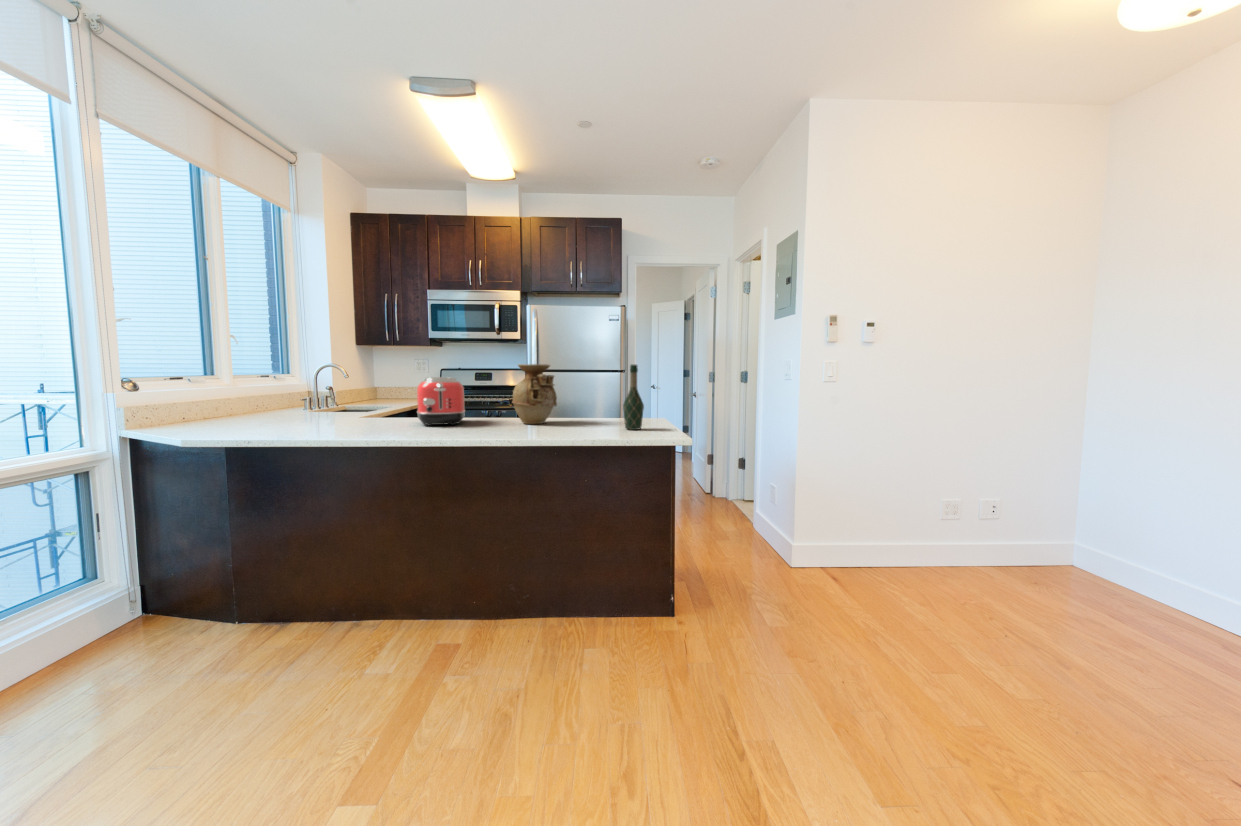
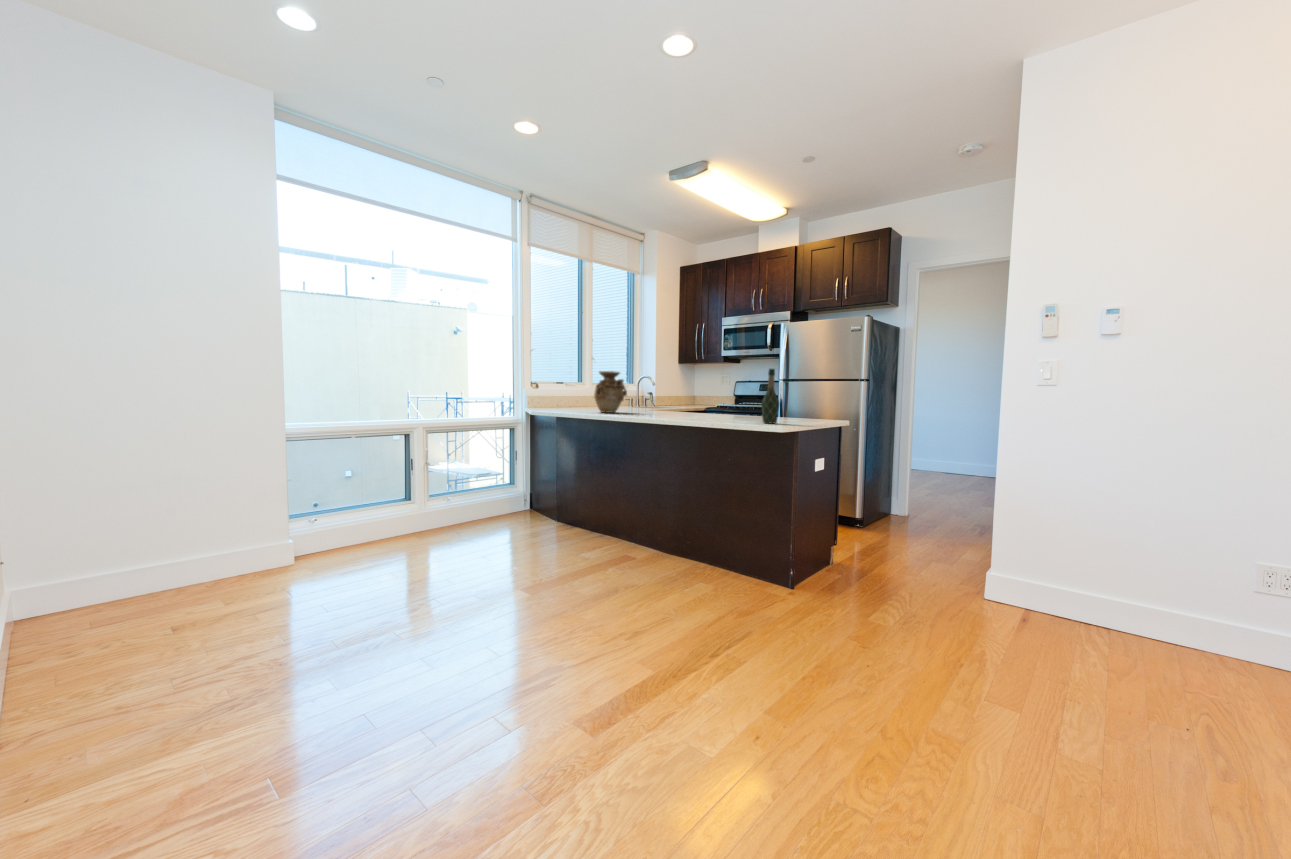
vase: present [512,364,557,424] -> present [594,371,627,413]
toaster: present [417,377,465,426] -> none [647,382,684,415]

